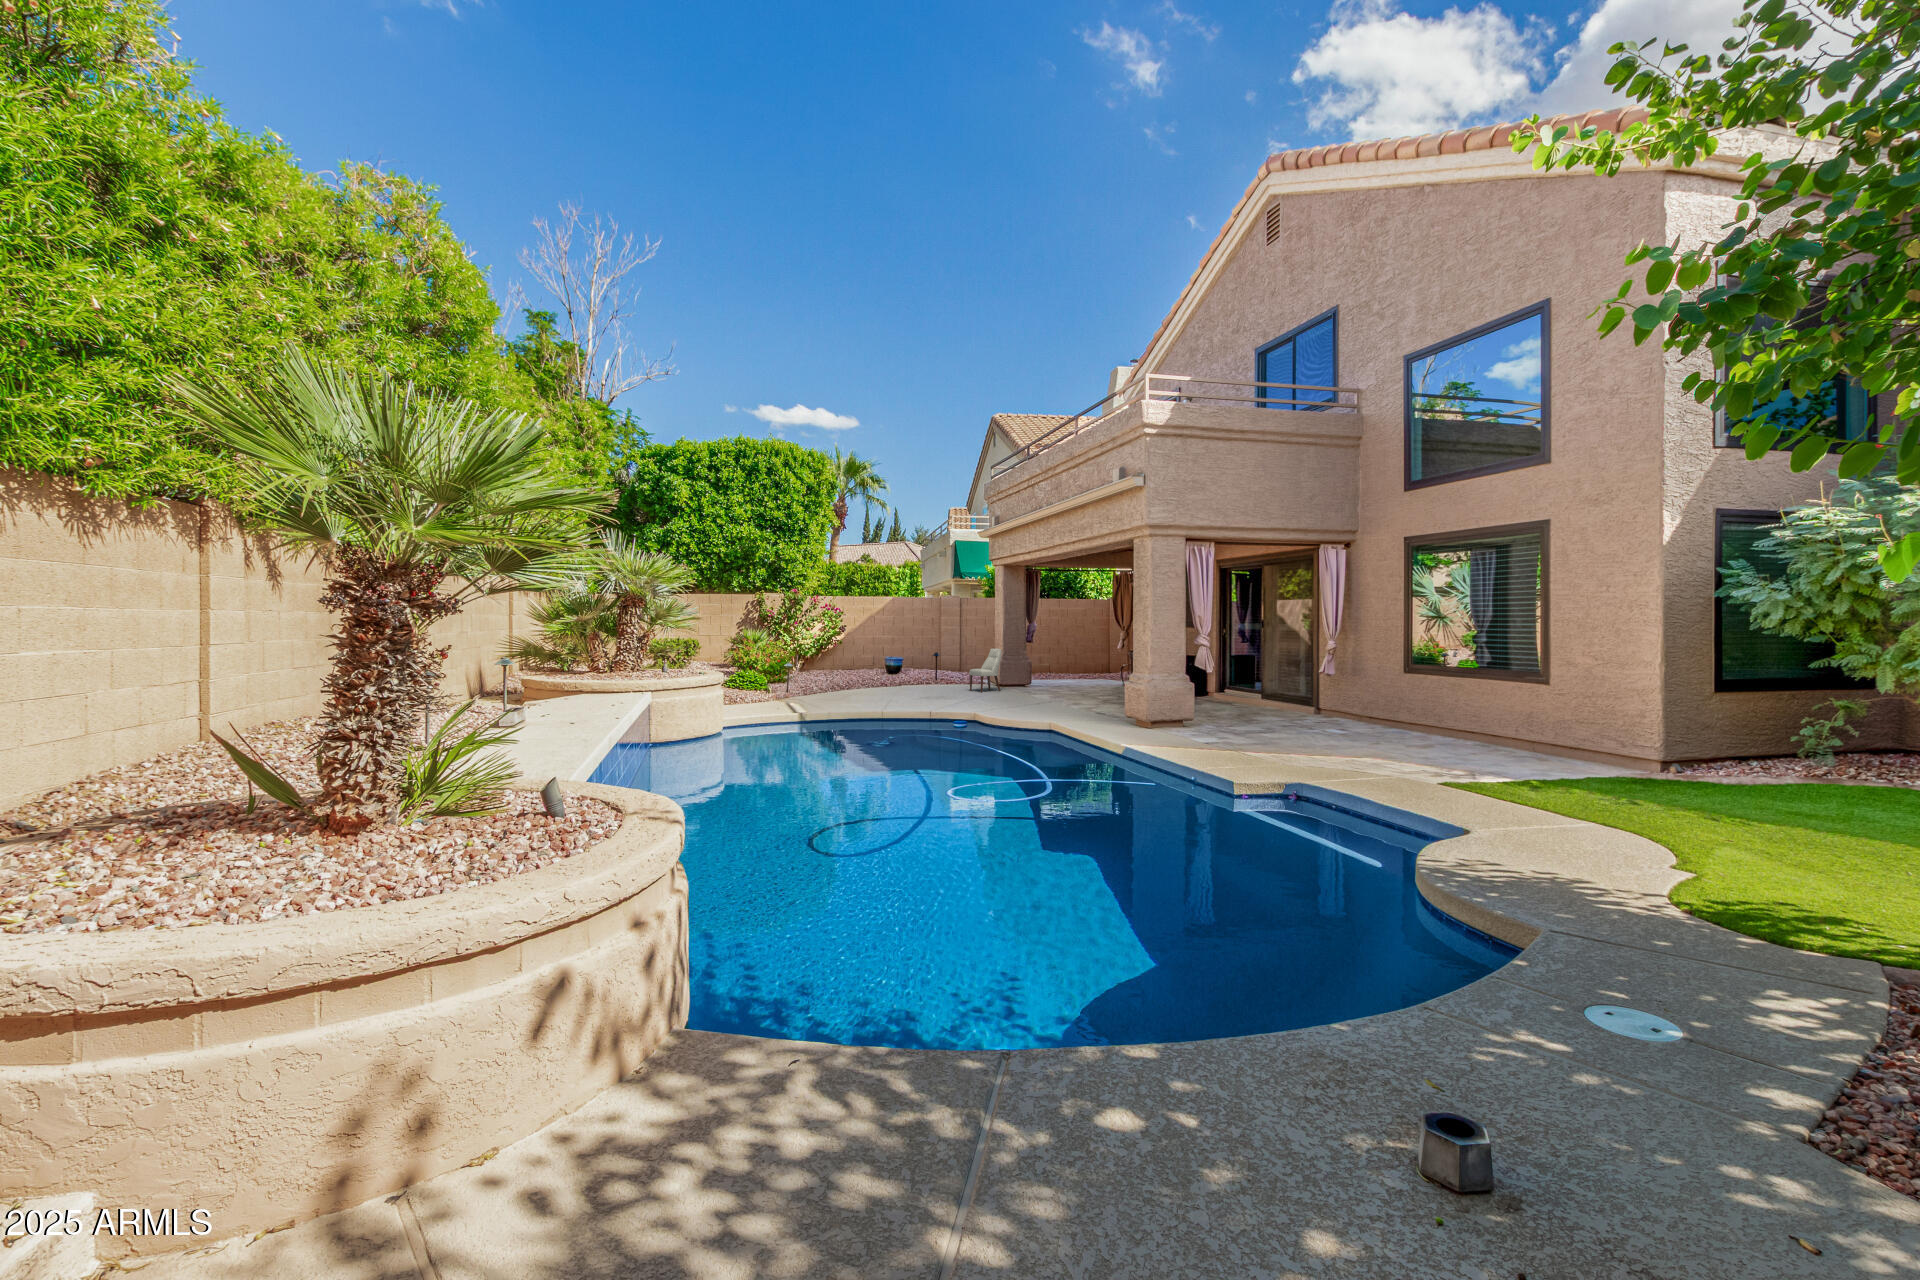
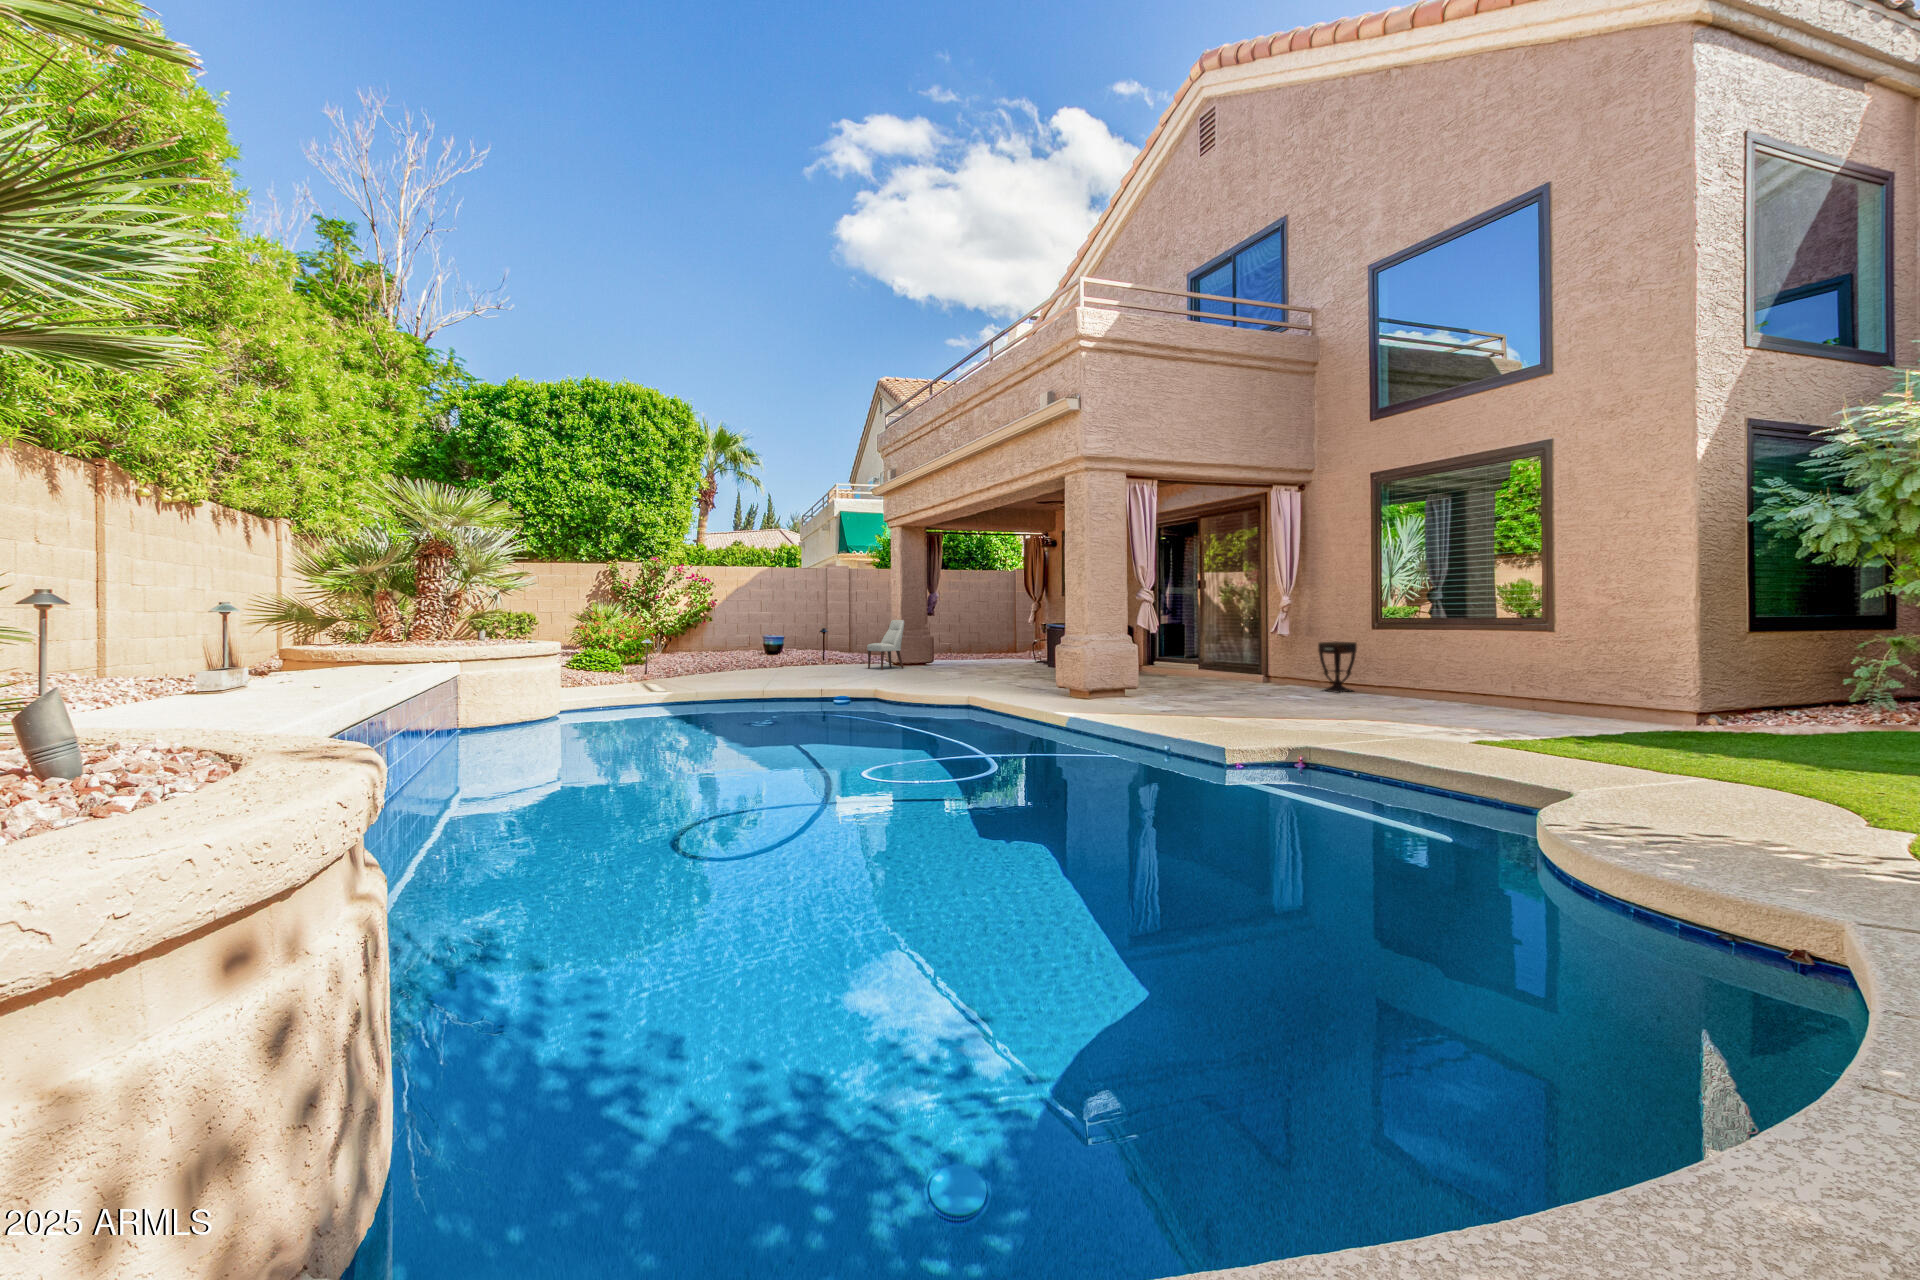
side table: none [1355,683,1390,729] -> present [1318,642,1357,693]

